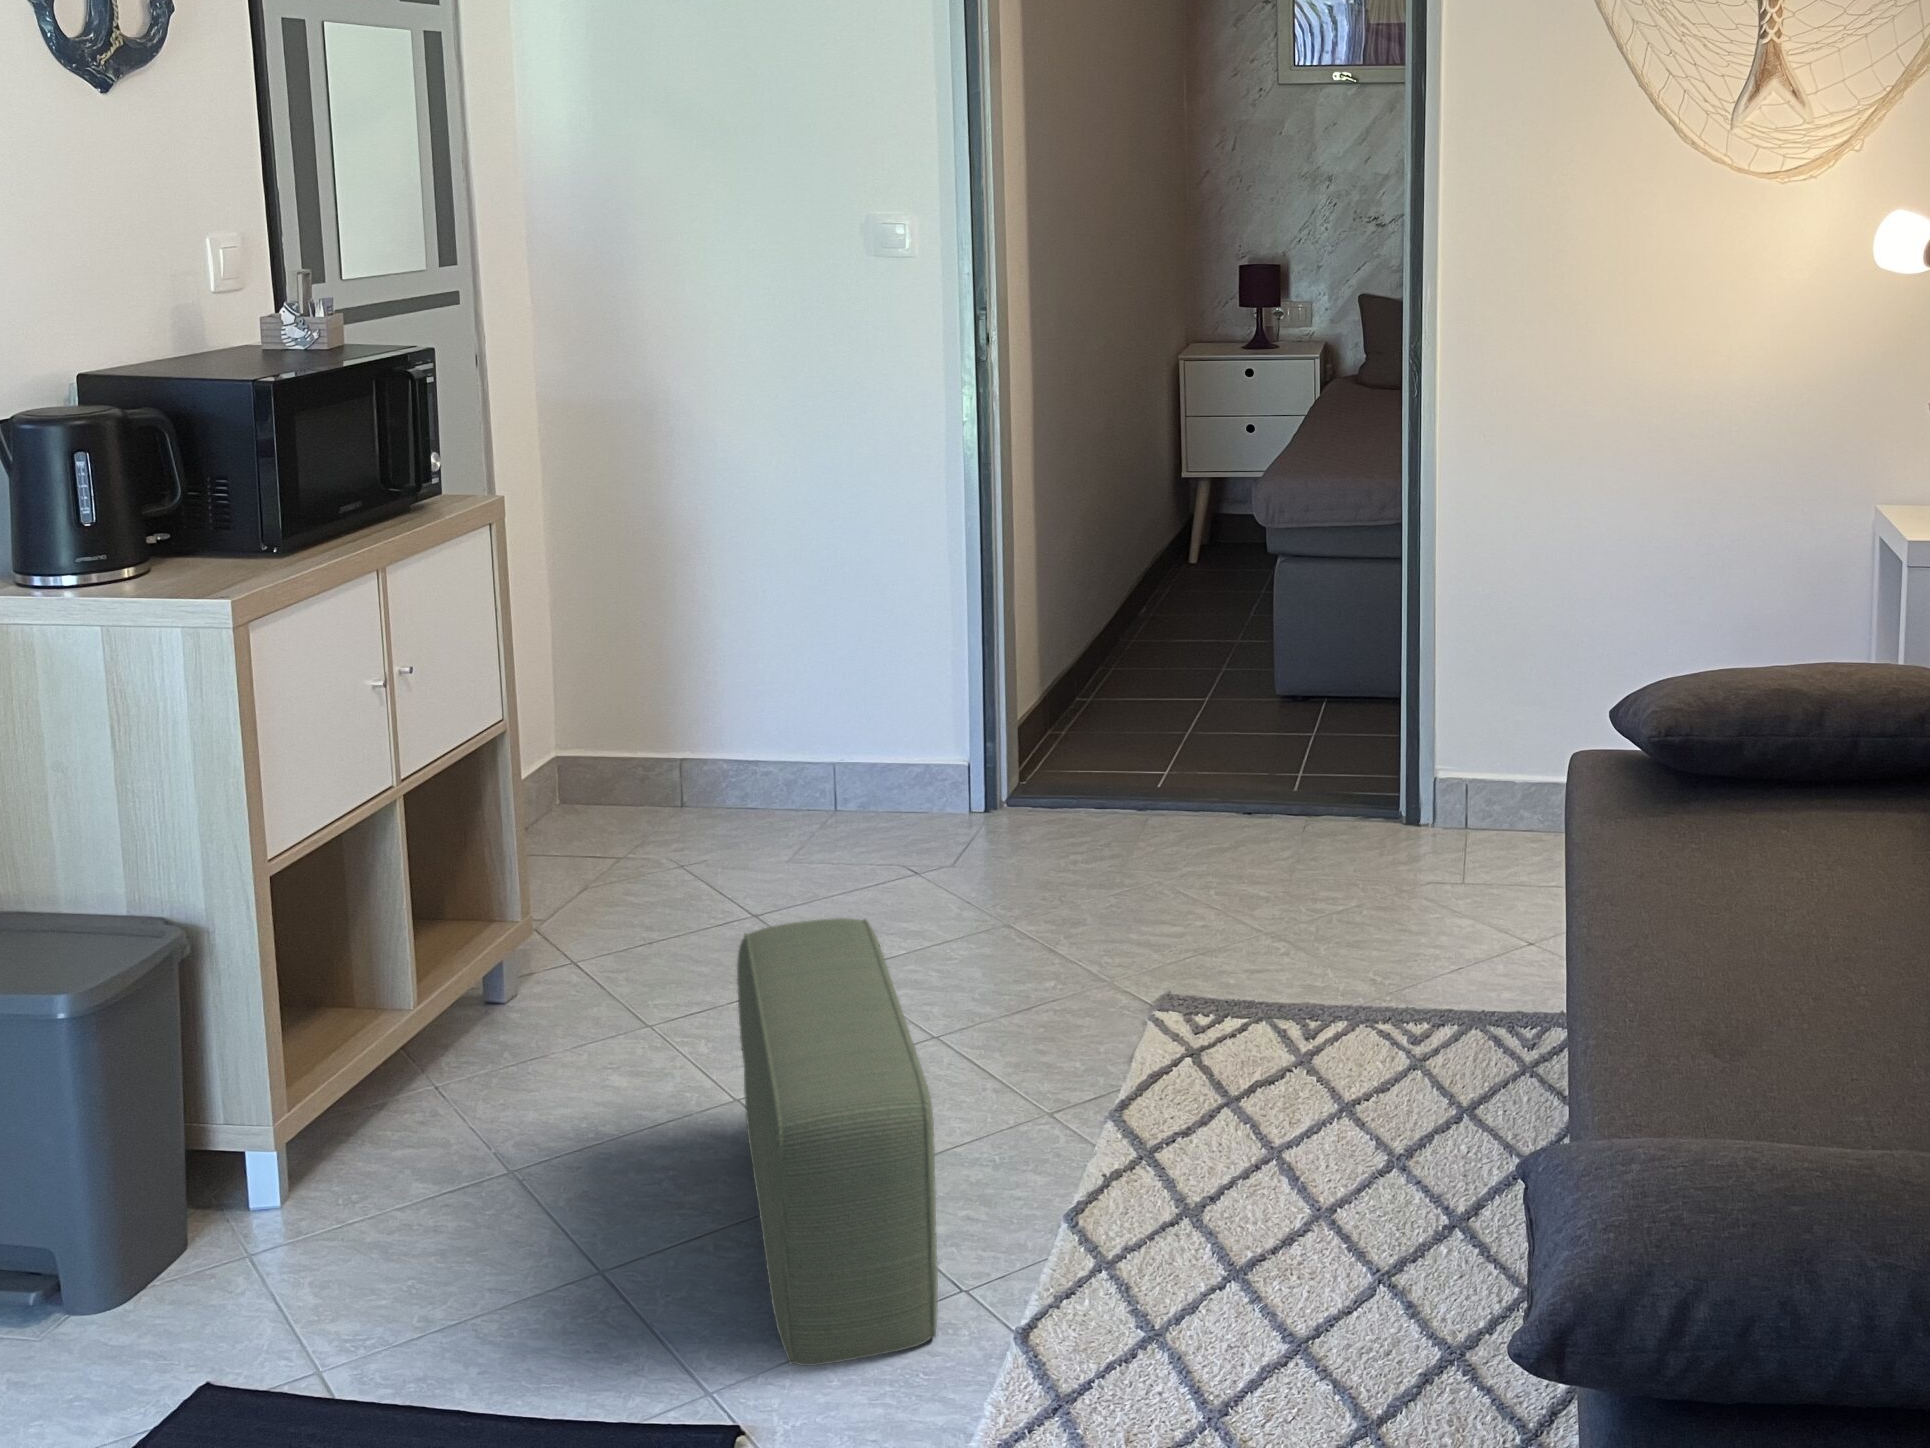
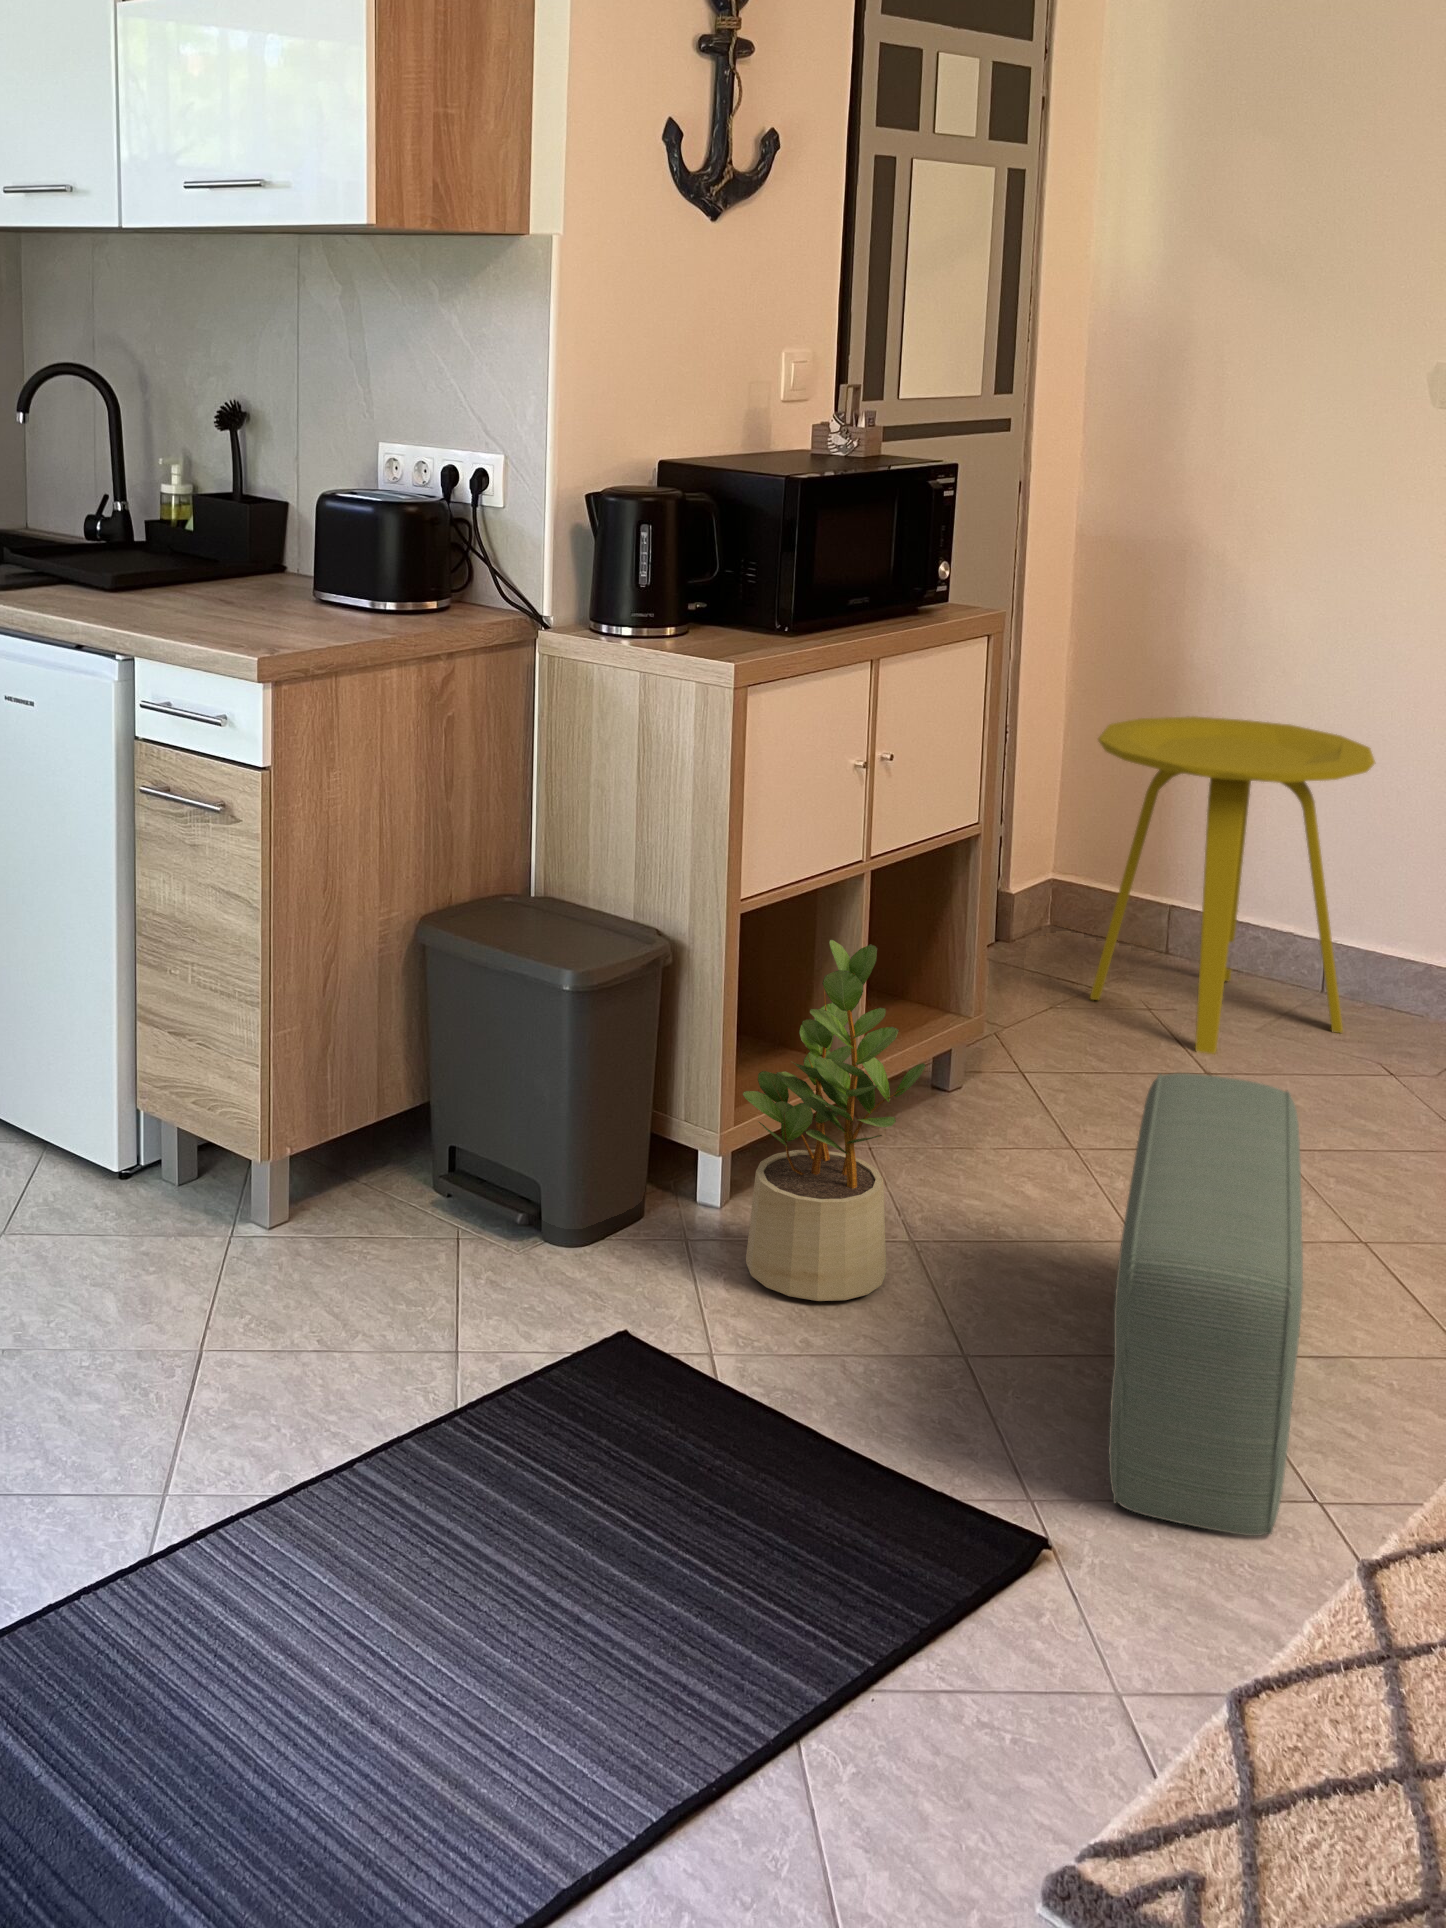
side table: none [596,568,861,897] -> present [1090,716,1375,1054]
potted plant: none [308,876,512,1276] -> present [743,940,925,1301]

